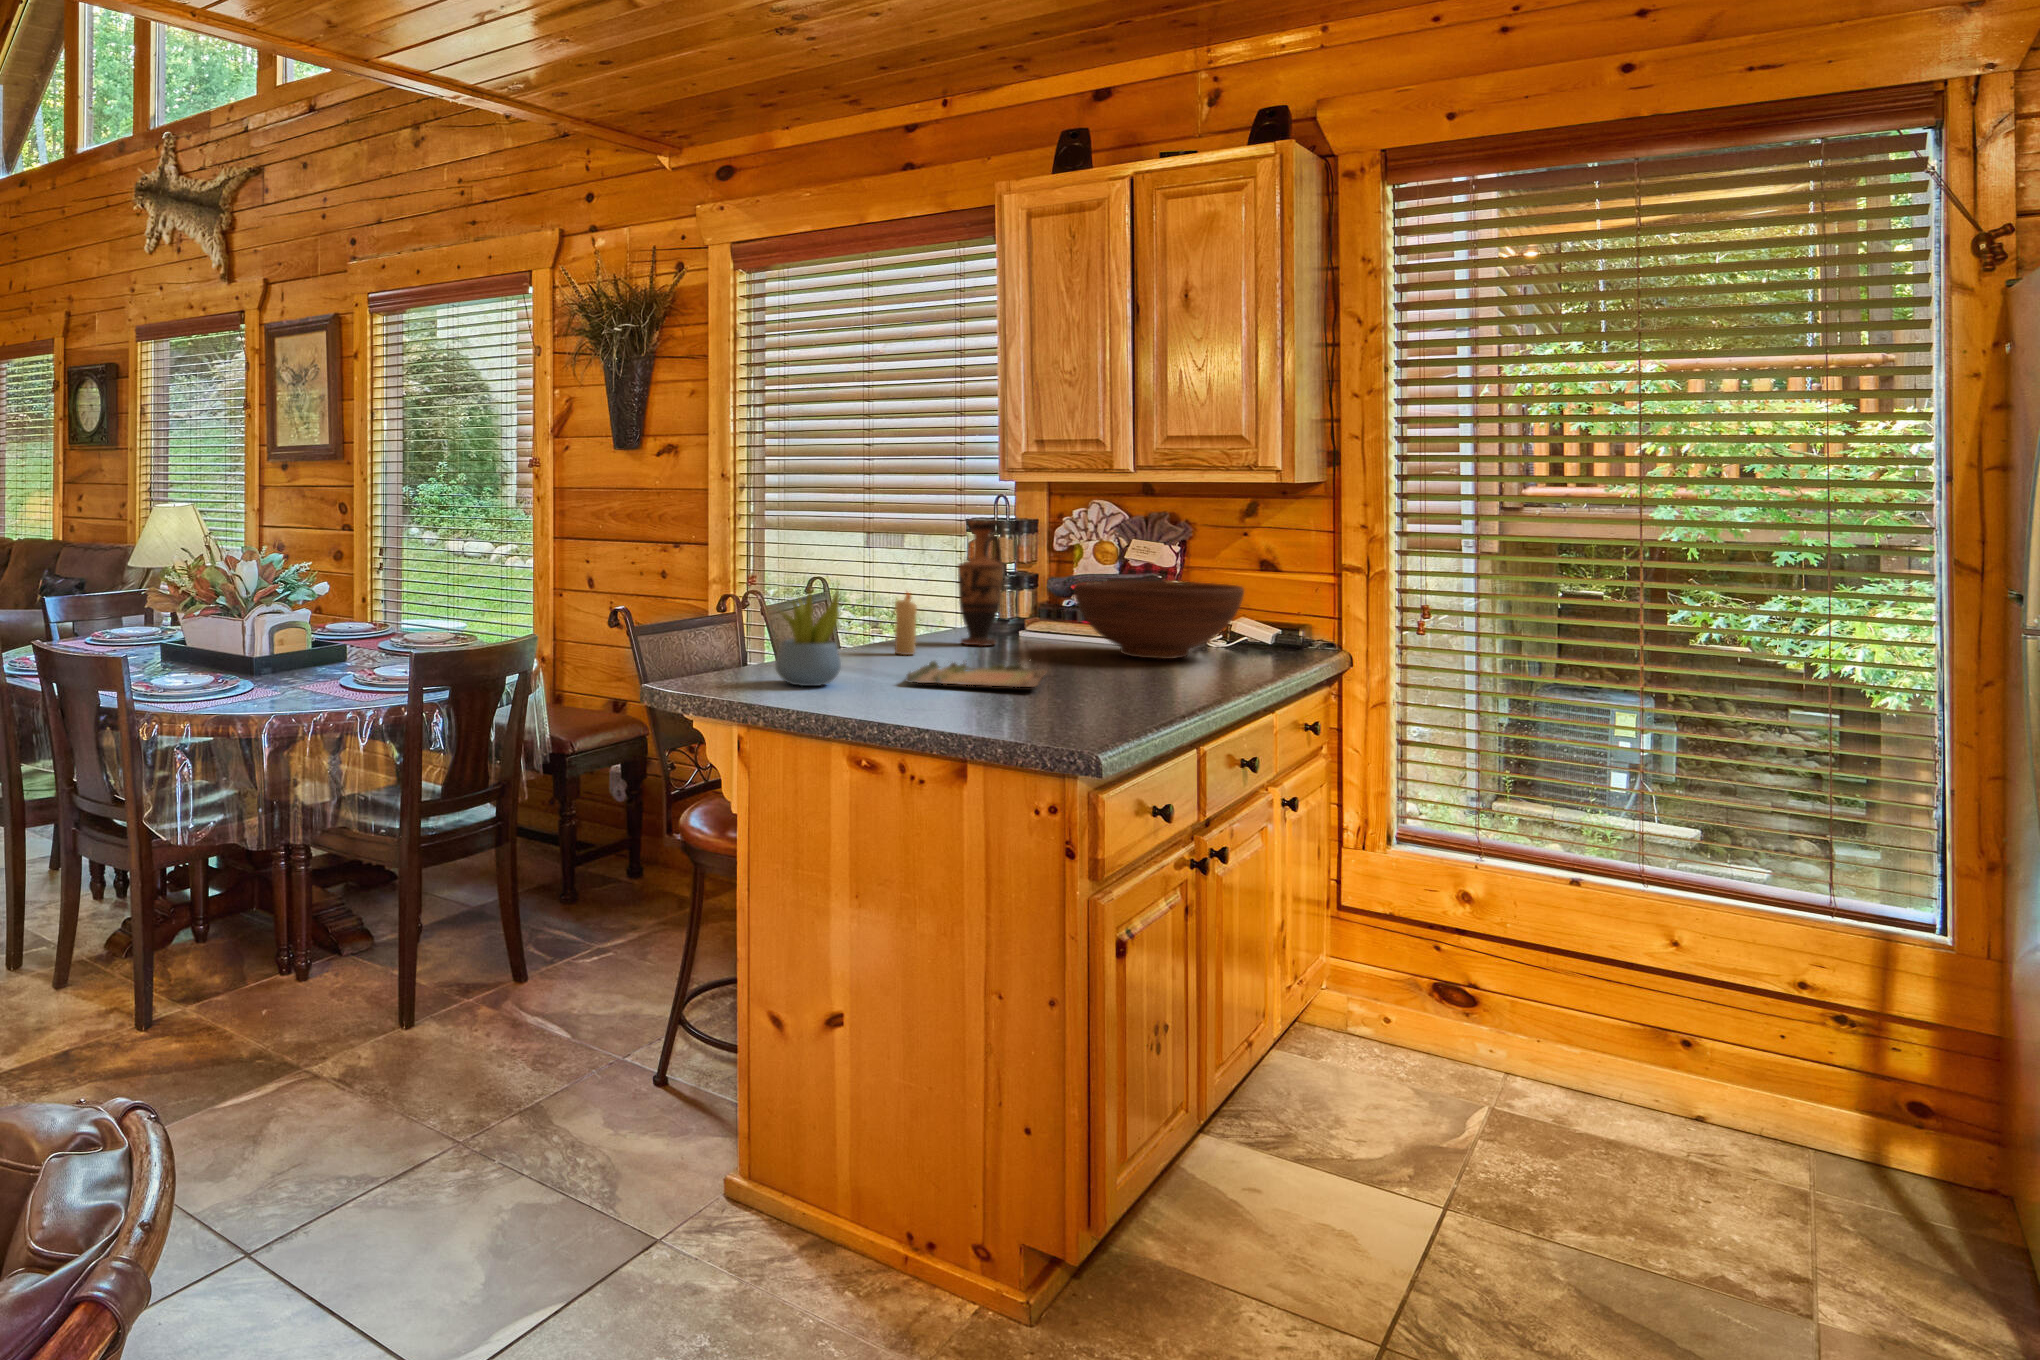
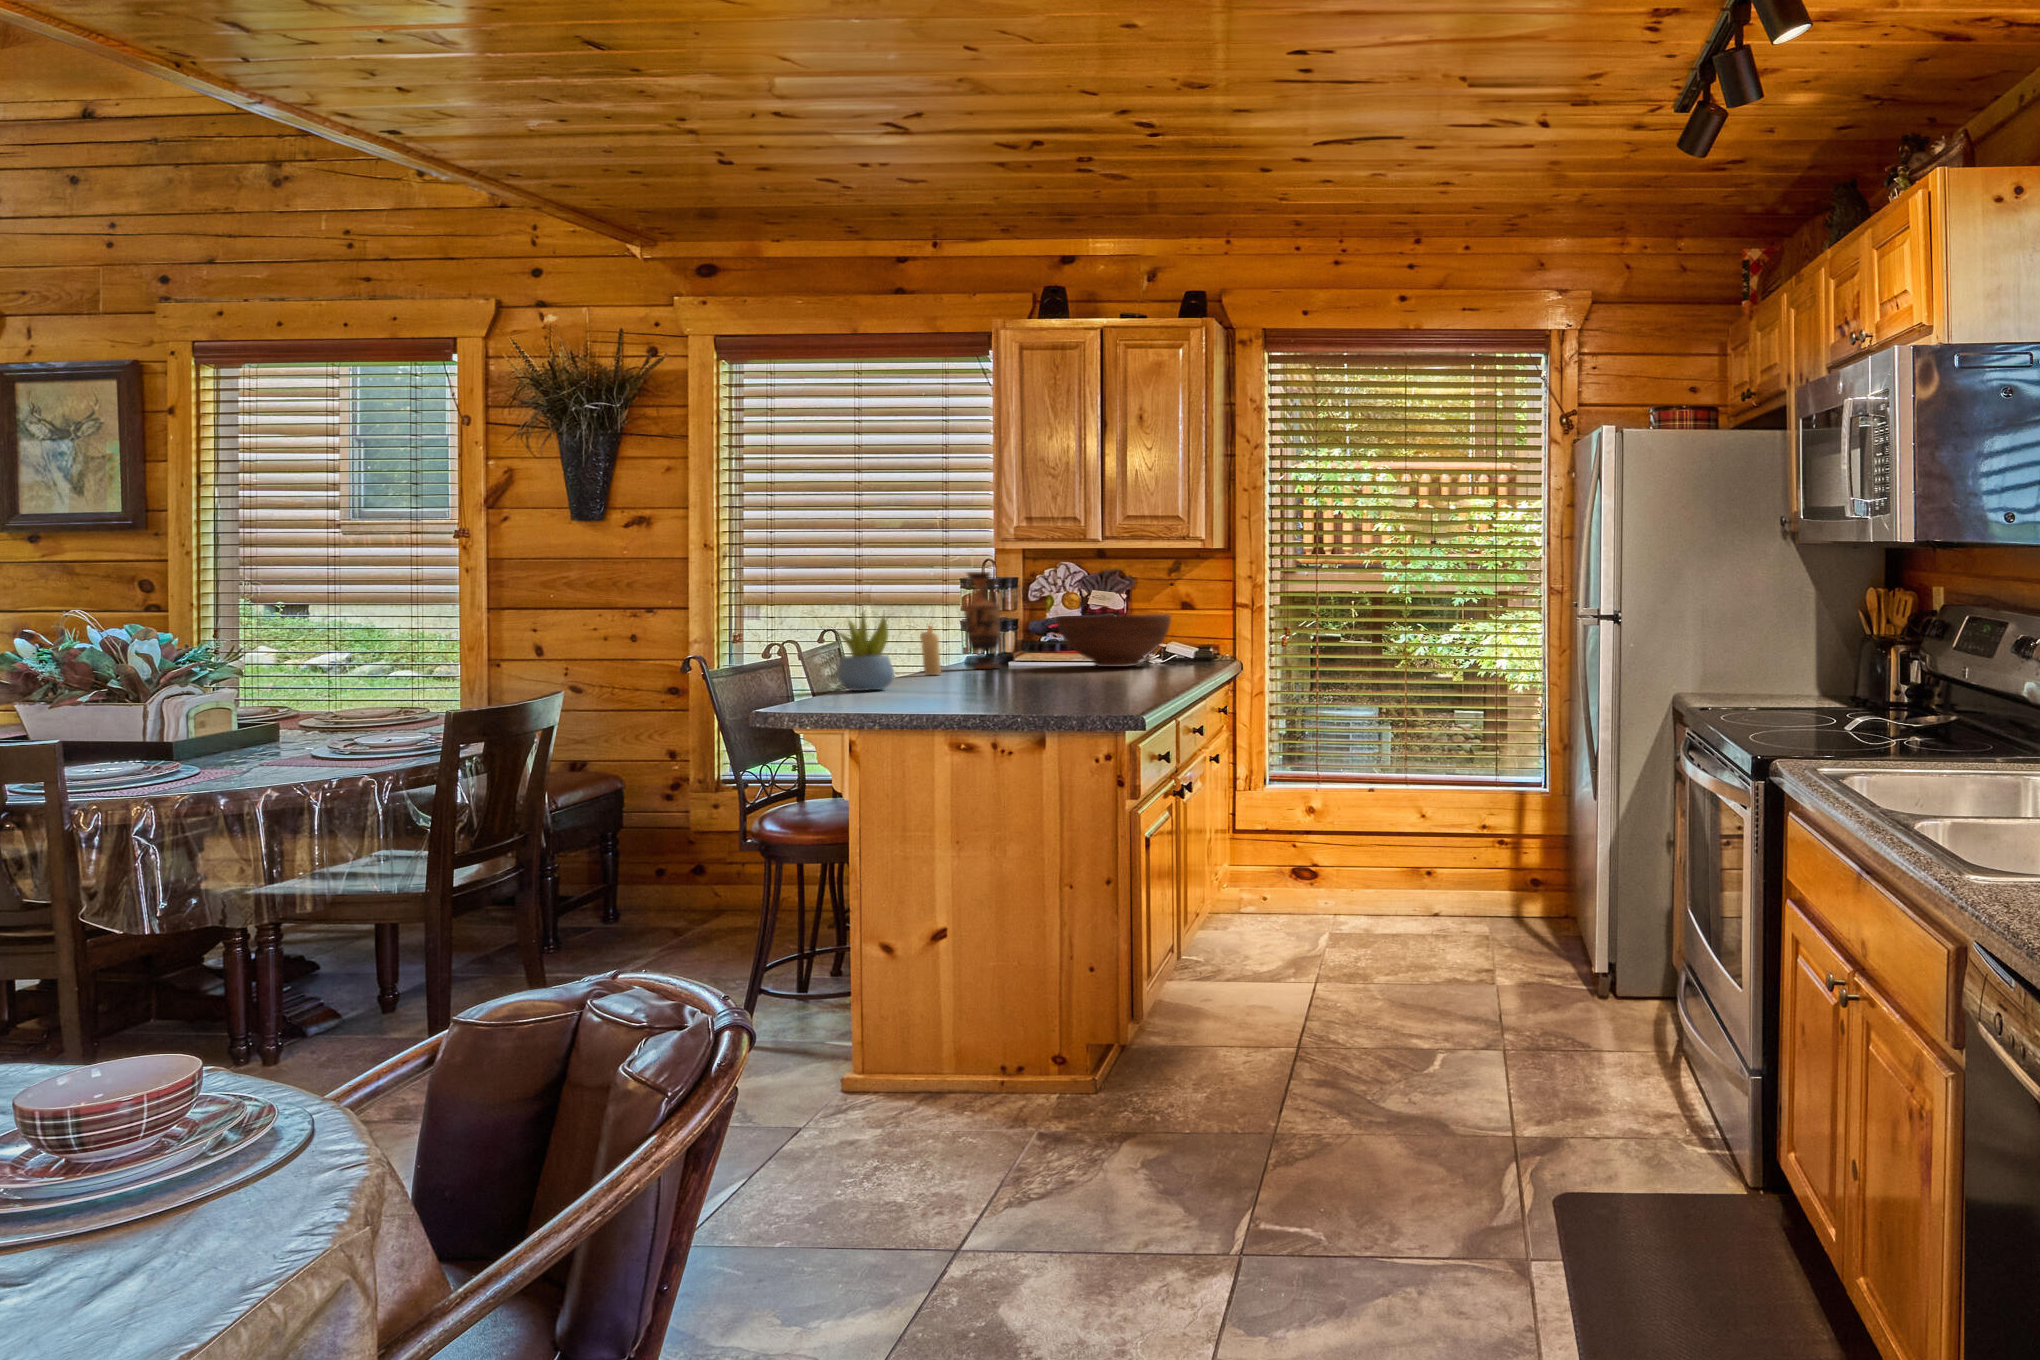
tray: present [906,661,1047,687] -> none [947,663,1049,685]

